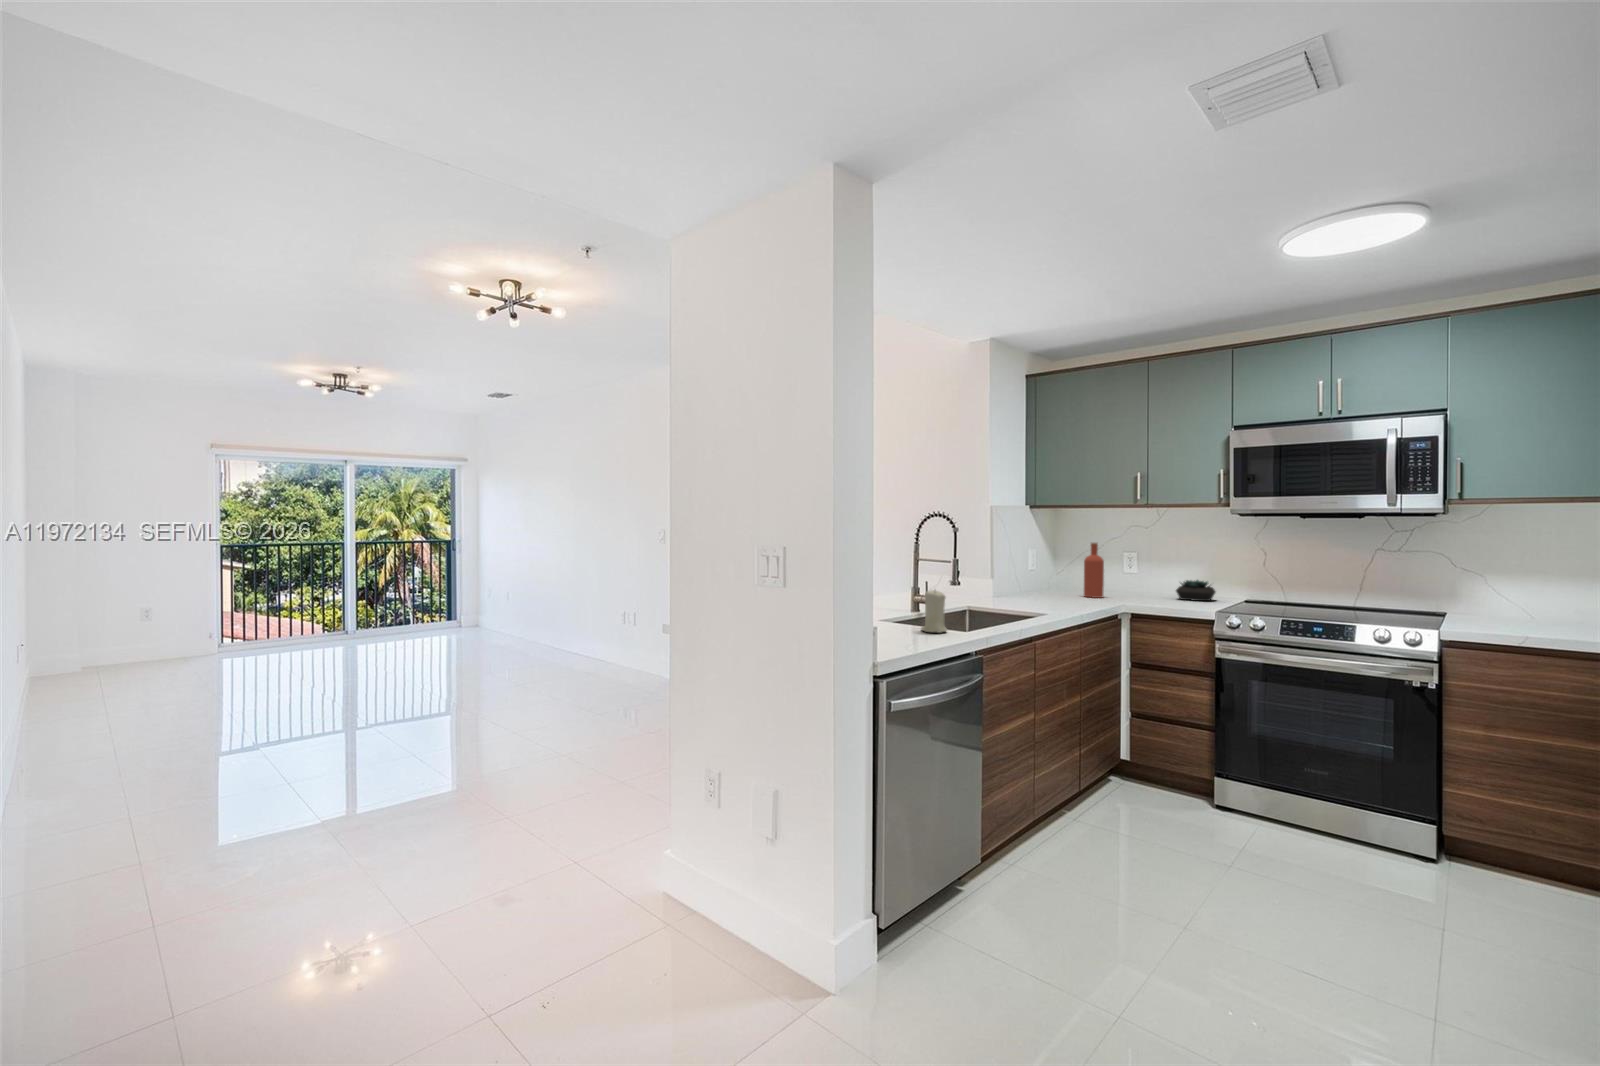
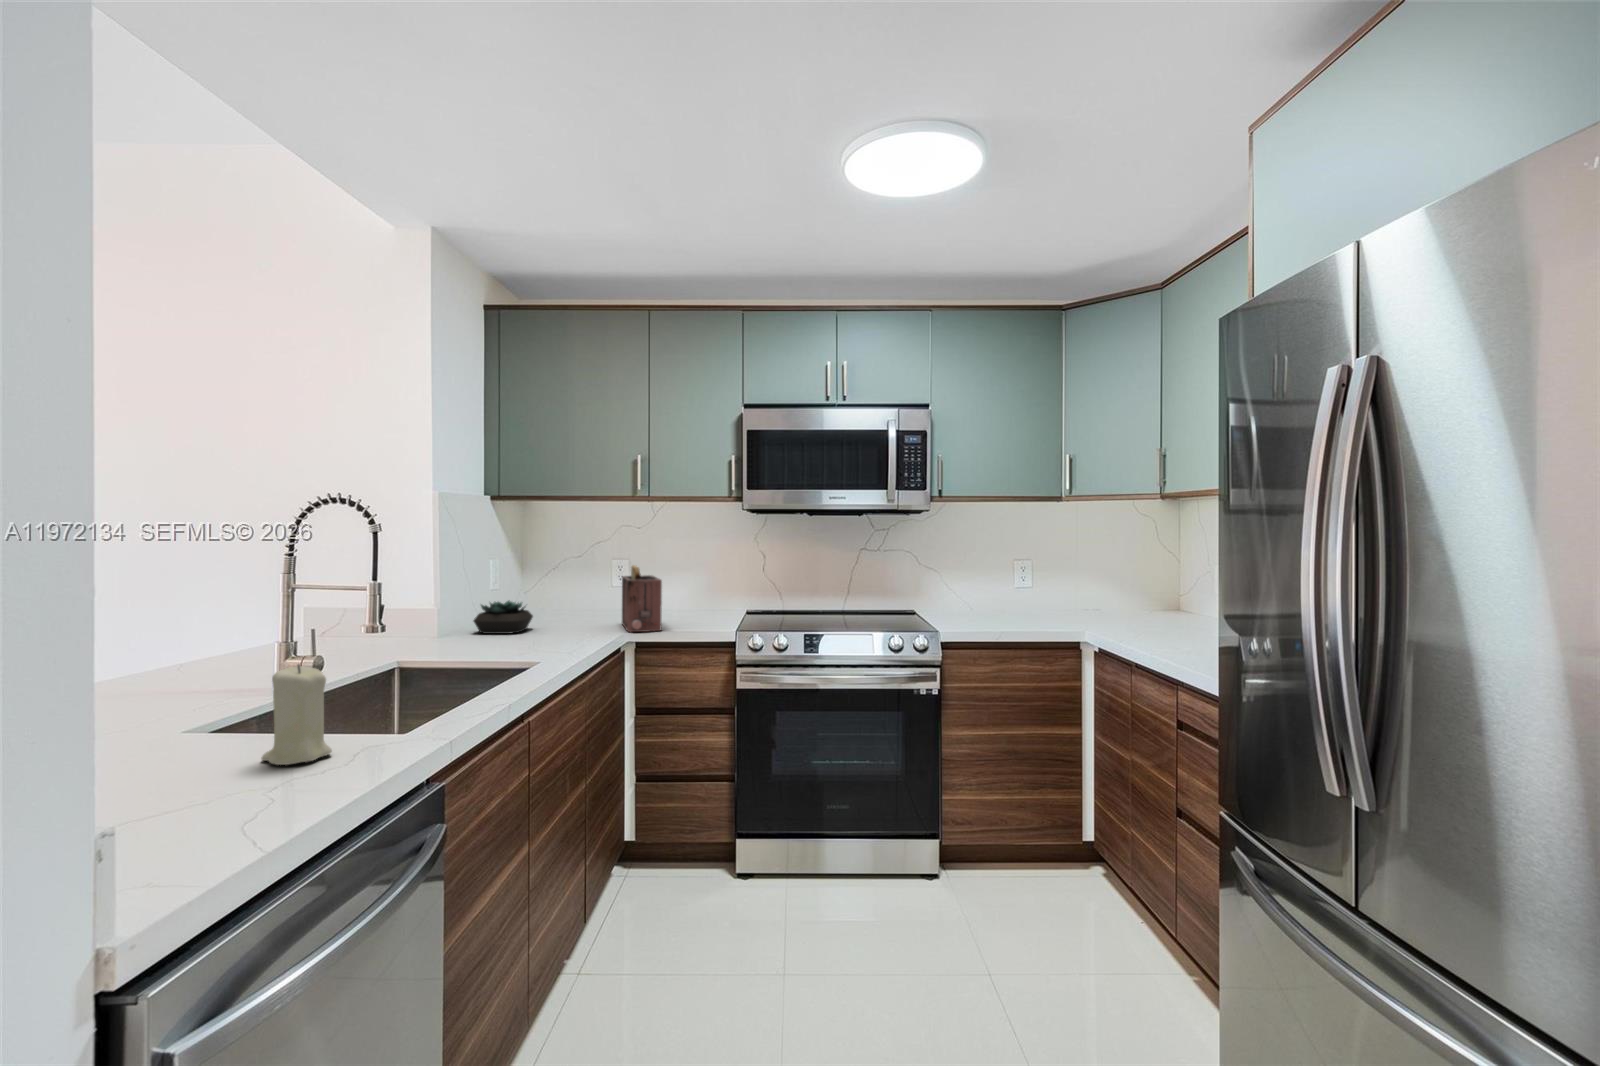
bottle: present [1084,543,1104,598] -> none [569,547,595,622]
toaster: none [1123,557,1153,607] -> present [622,565,662,632]
succulent plant: present [1176,580,1216,601] -> present [473,601,533,634]

